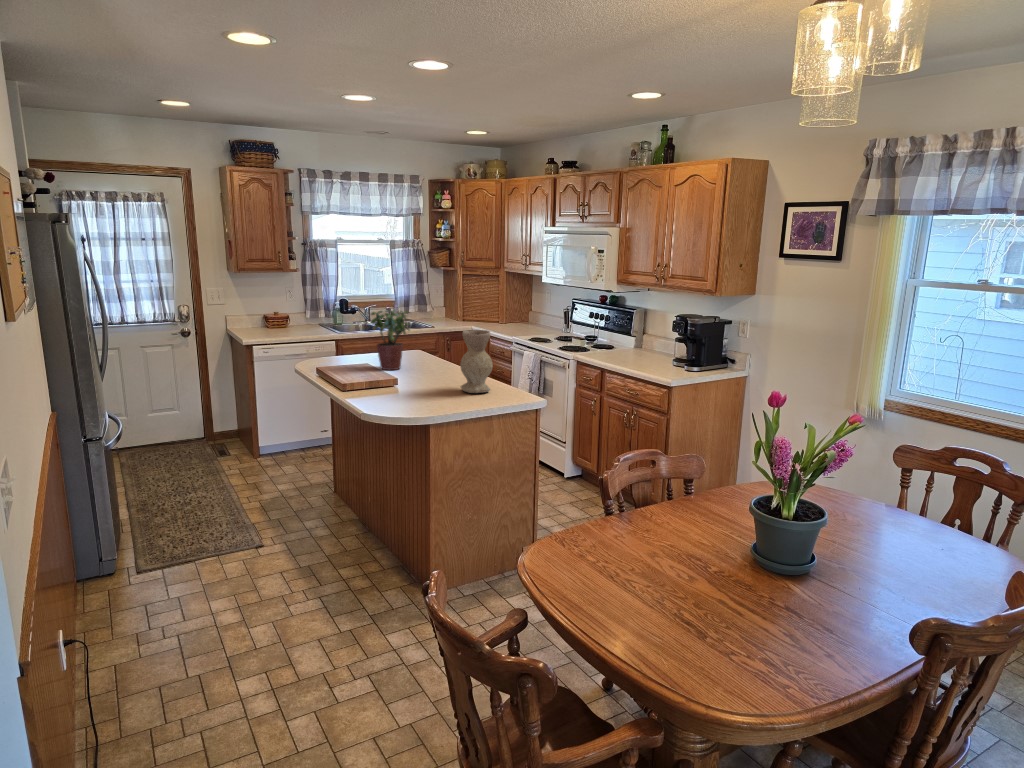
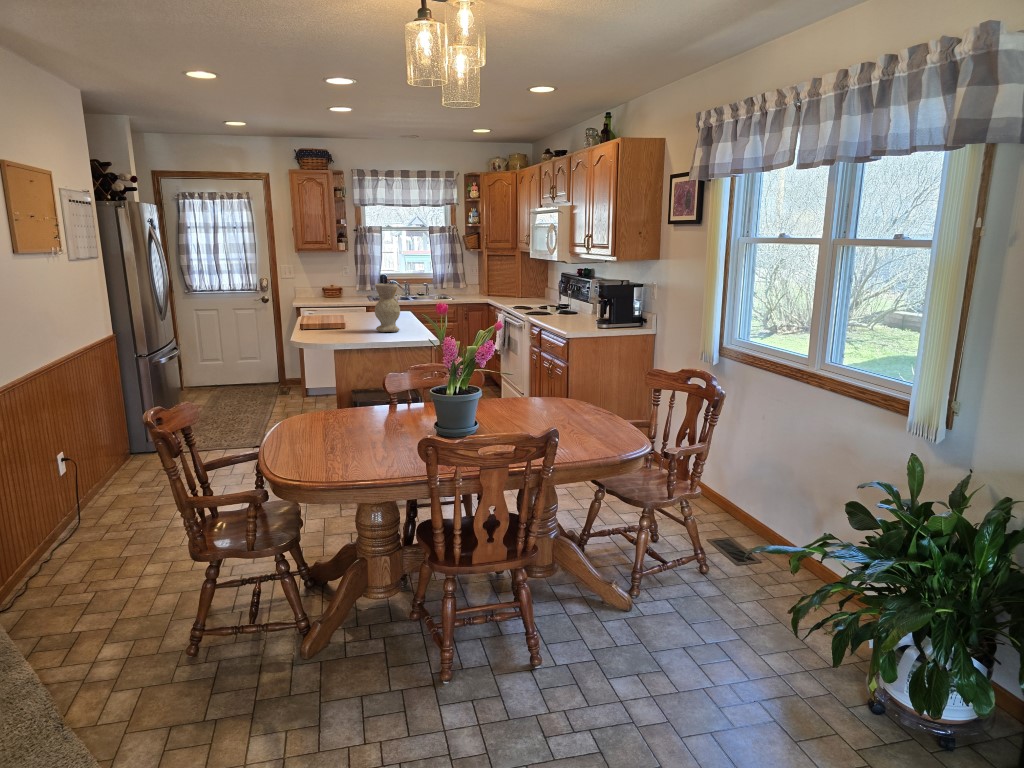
potted plant: present [371,310,409,370] -> none [342,271,373,320]

